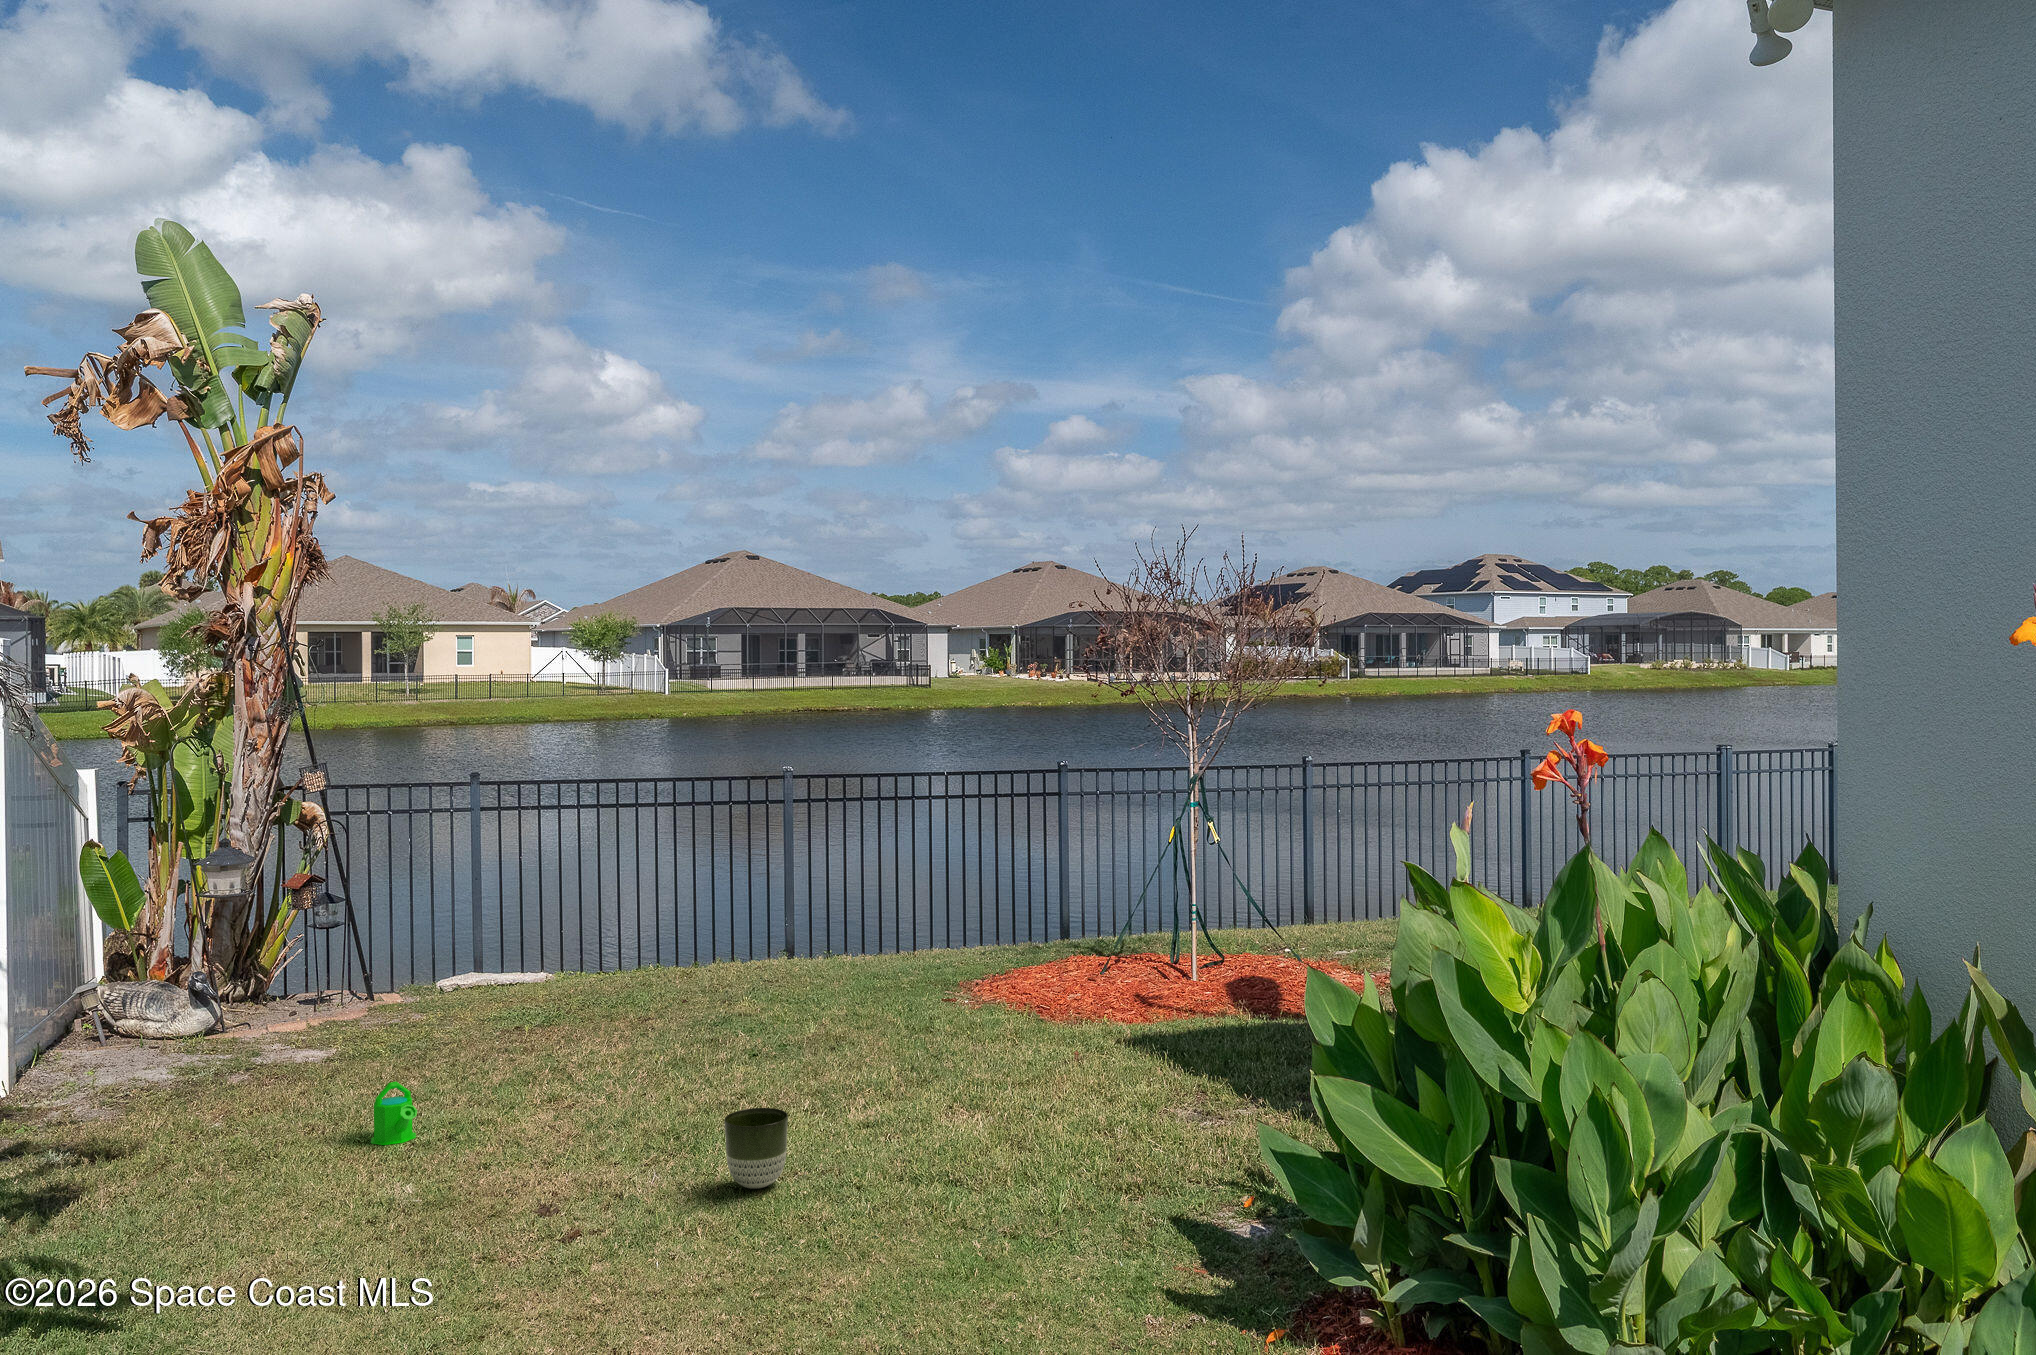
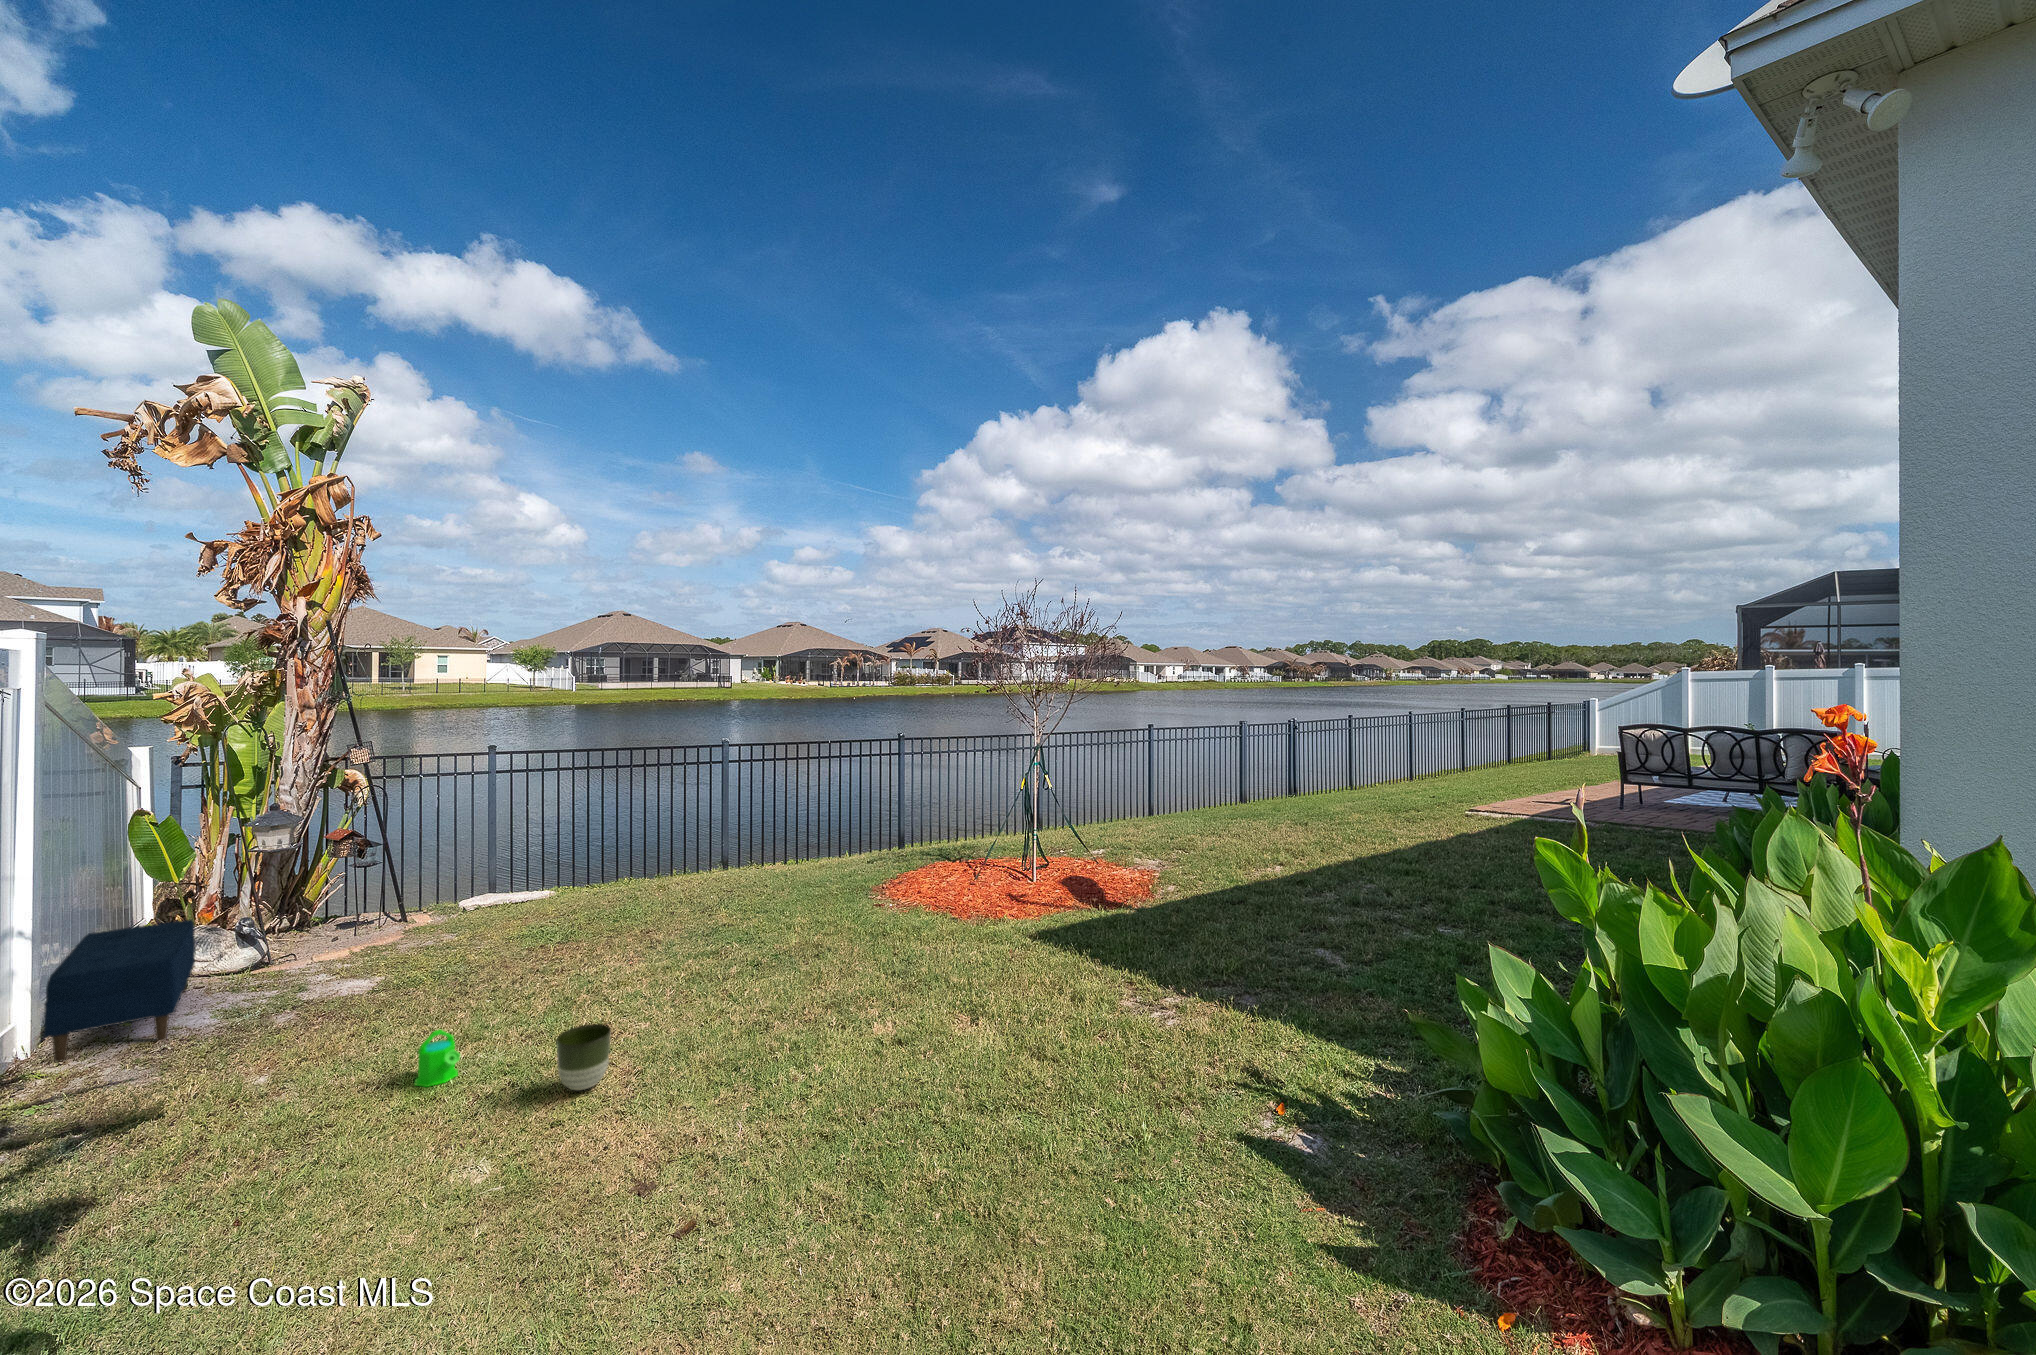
bench: none [18,968,150,1105] -> present [44,919,195,1062]
planter: present [724,1108,788,1189] -> present [556,1024,611,1091]

